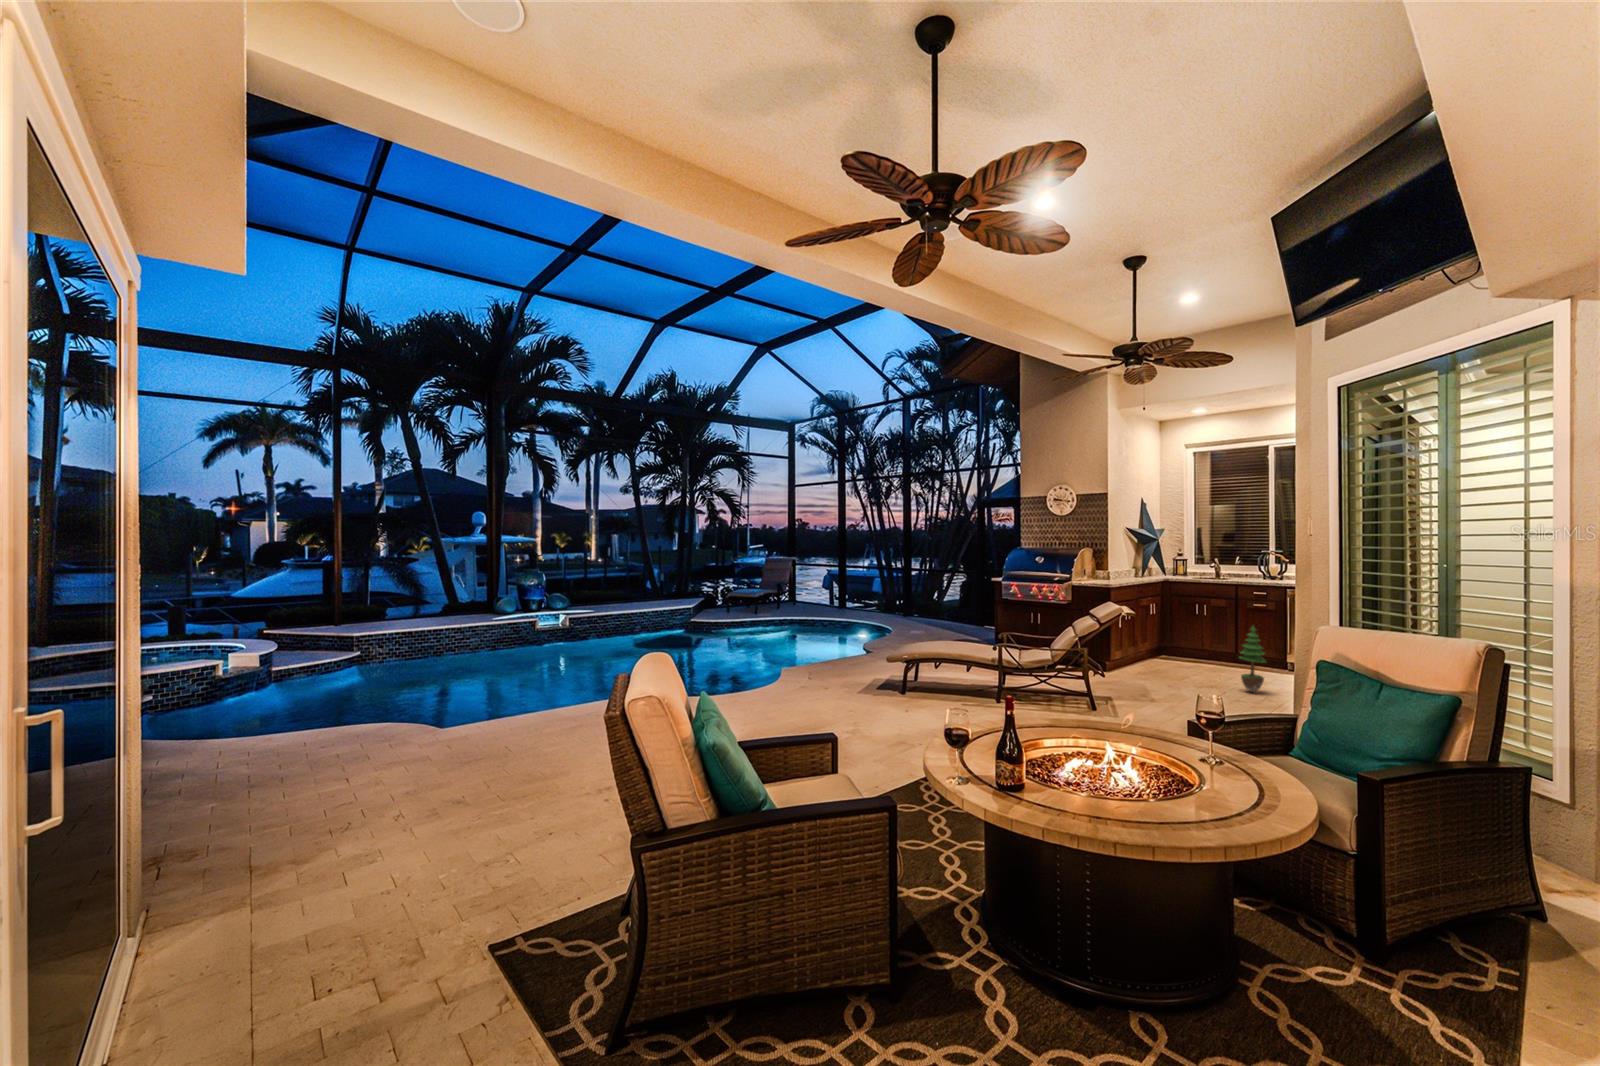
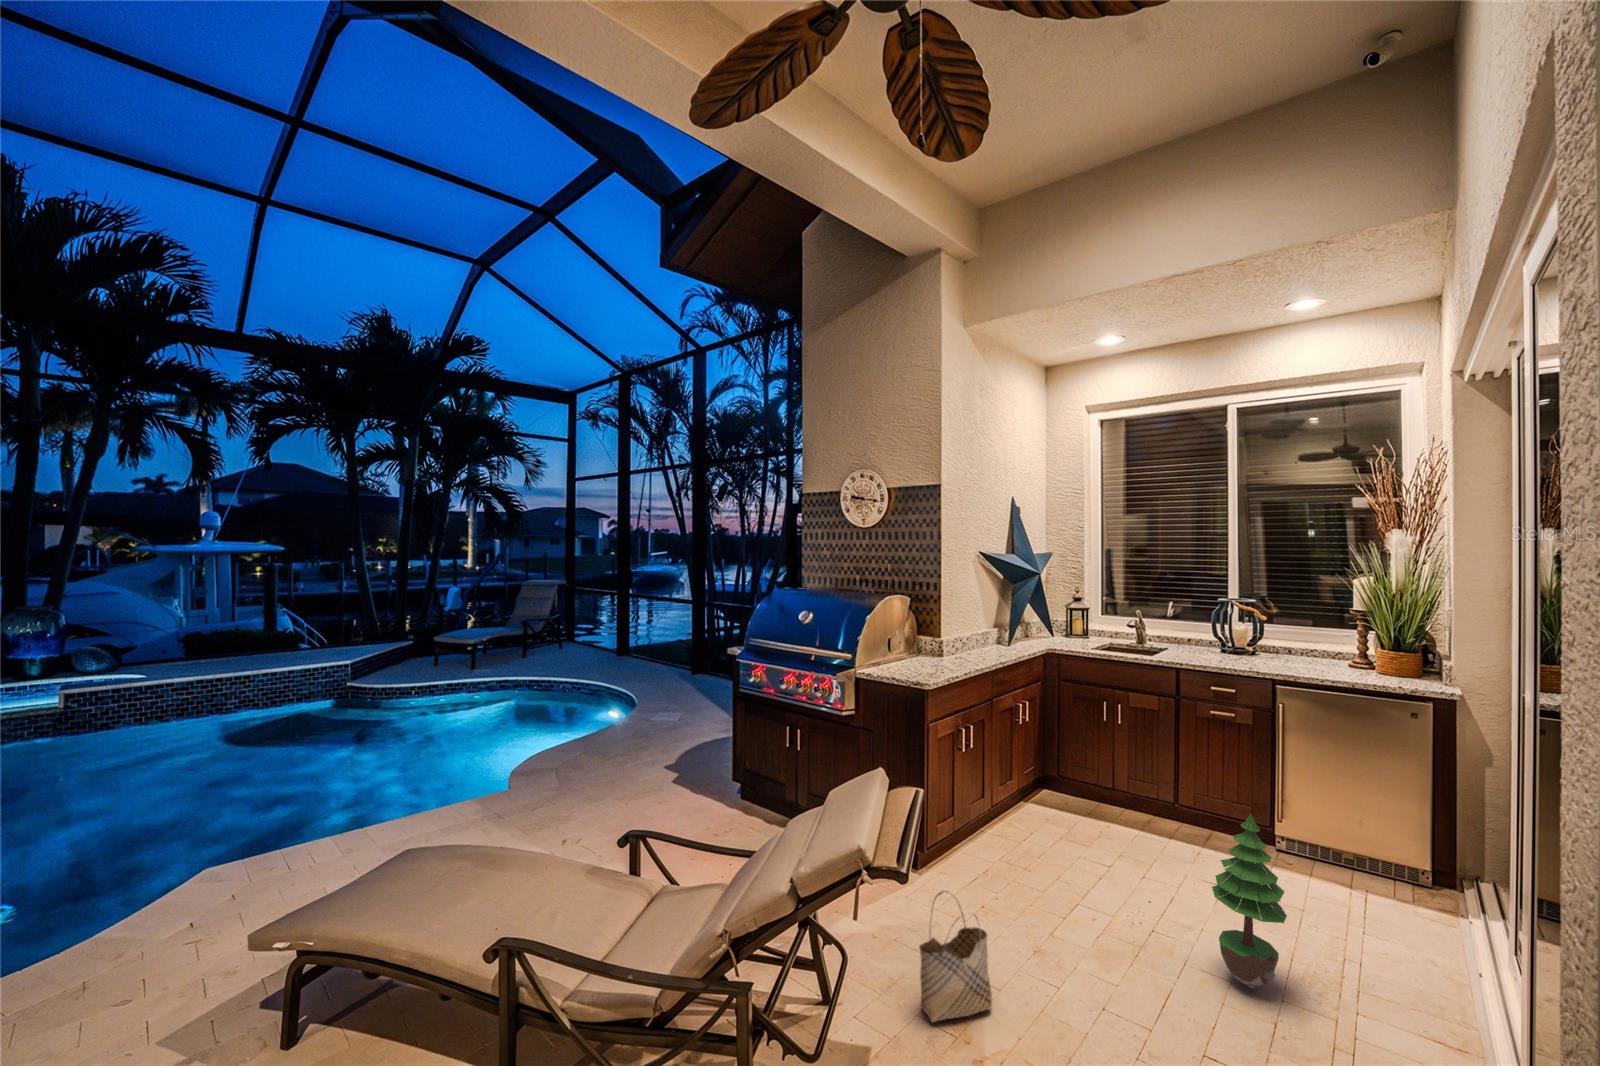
woven basket: none [1121,652,1149,693] -> present [919,891,992,1022]

